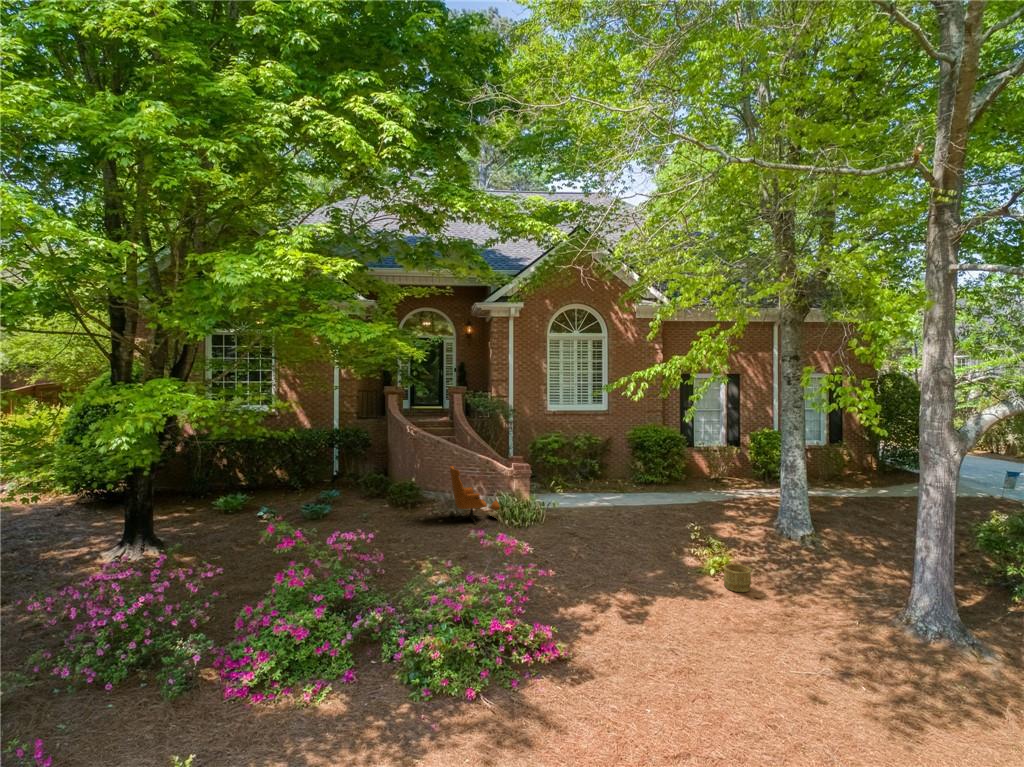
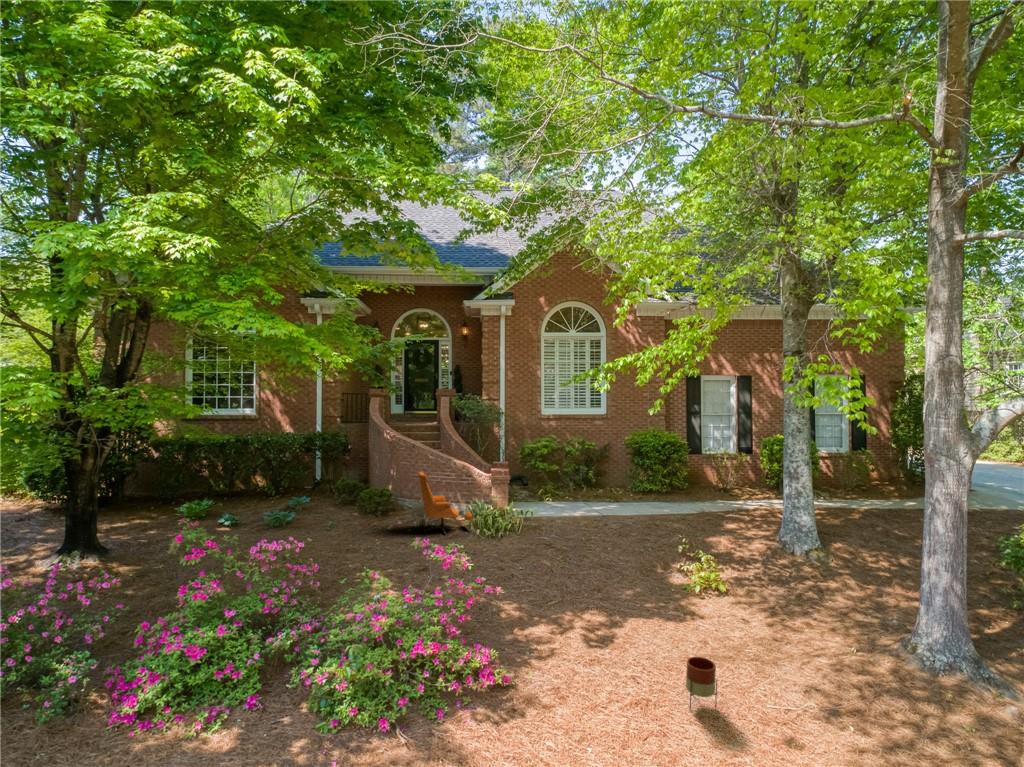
wooden bucket: present [723,564,751,592] -> none [707,581,739,614]
planter: none [723,630,751,676] -> present [686,657,717,709]

